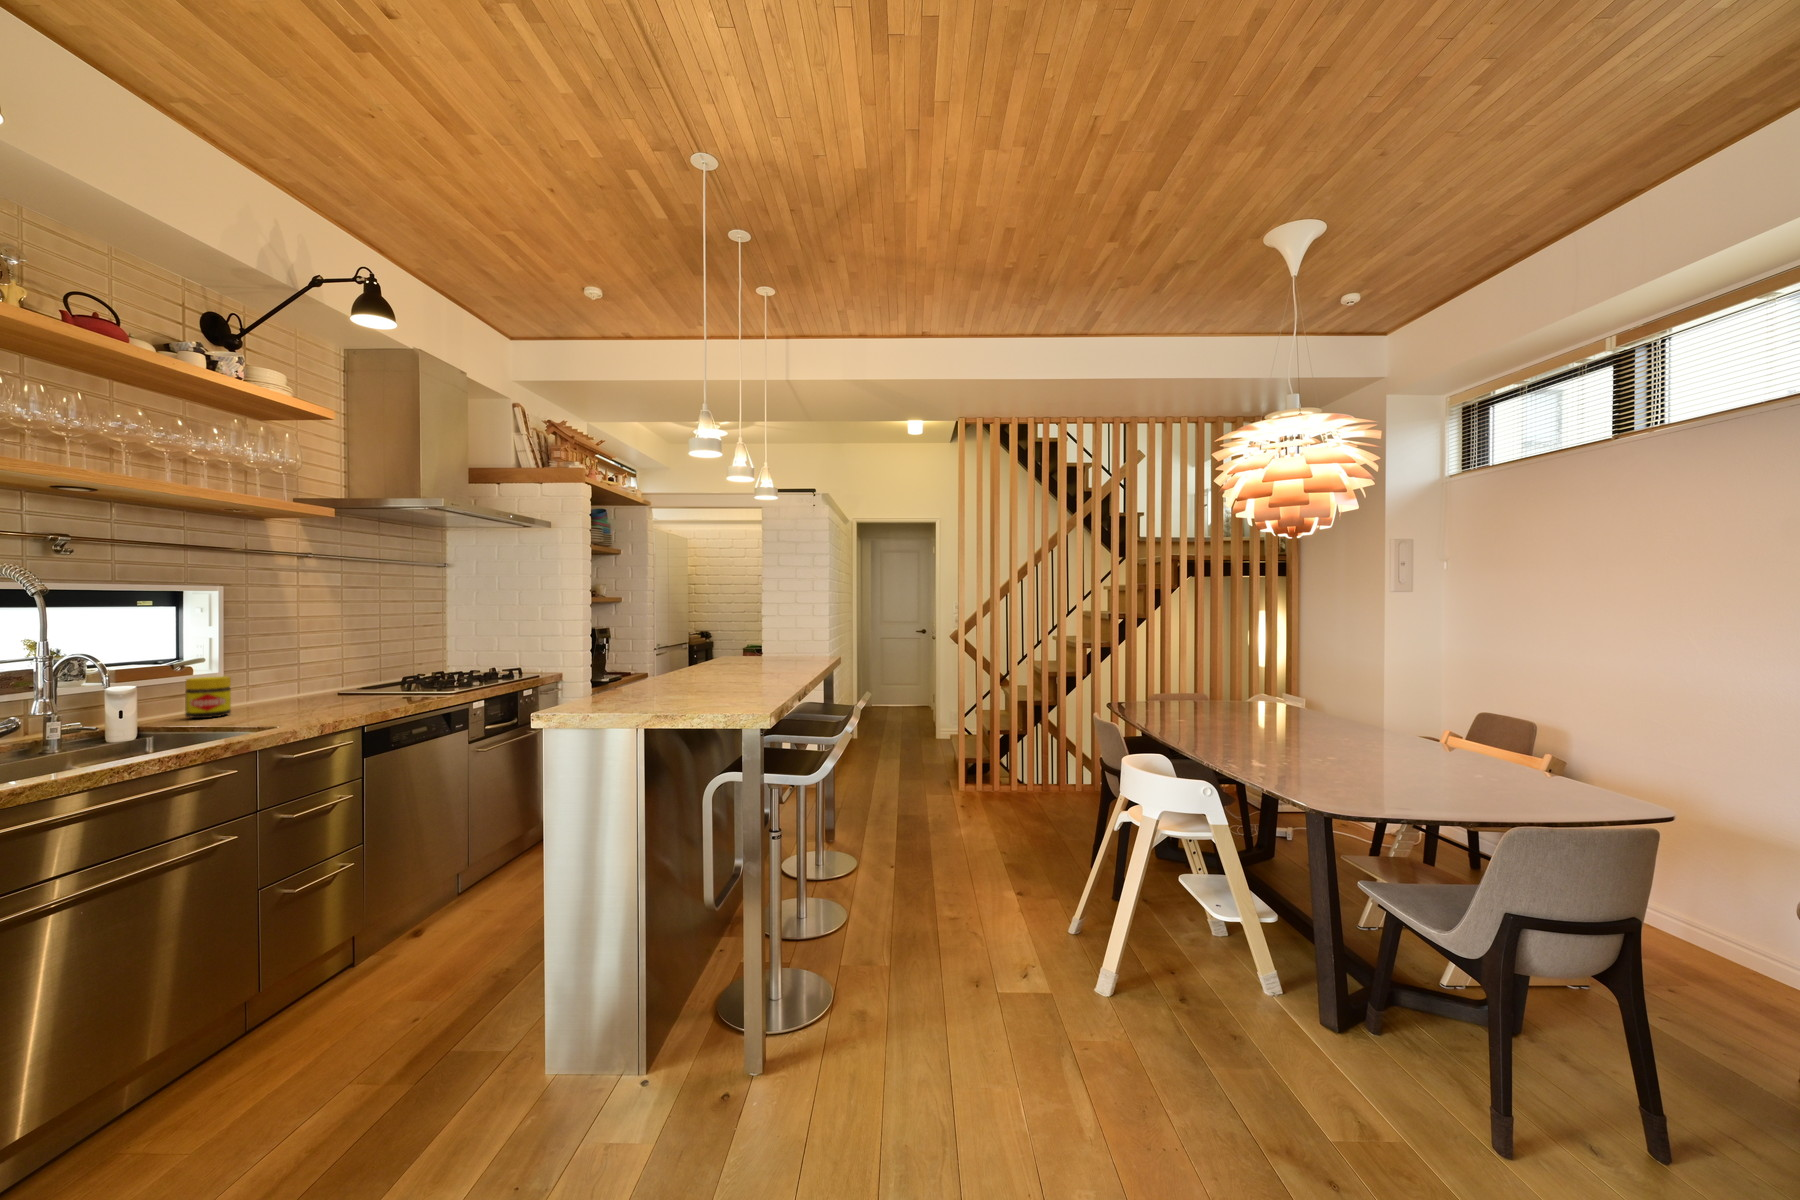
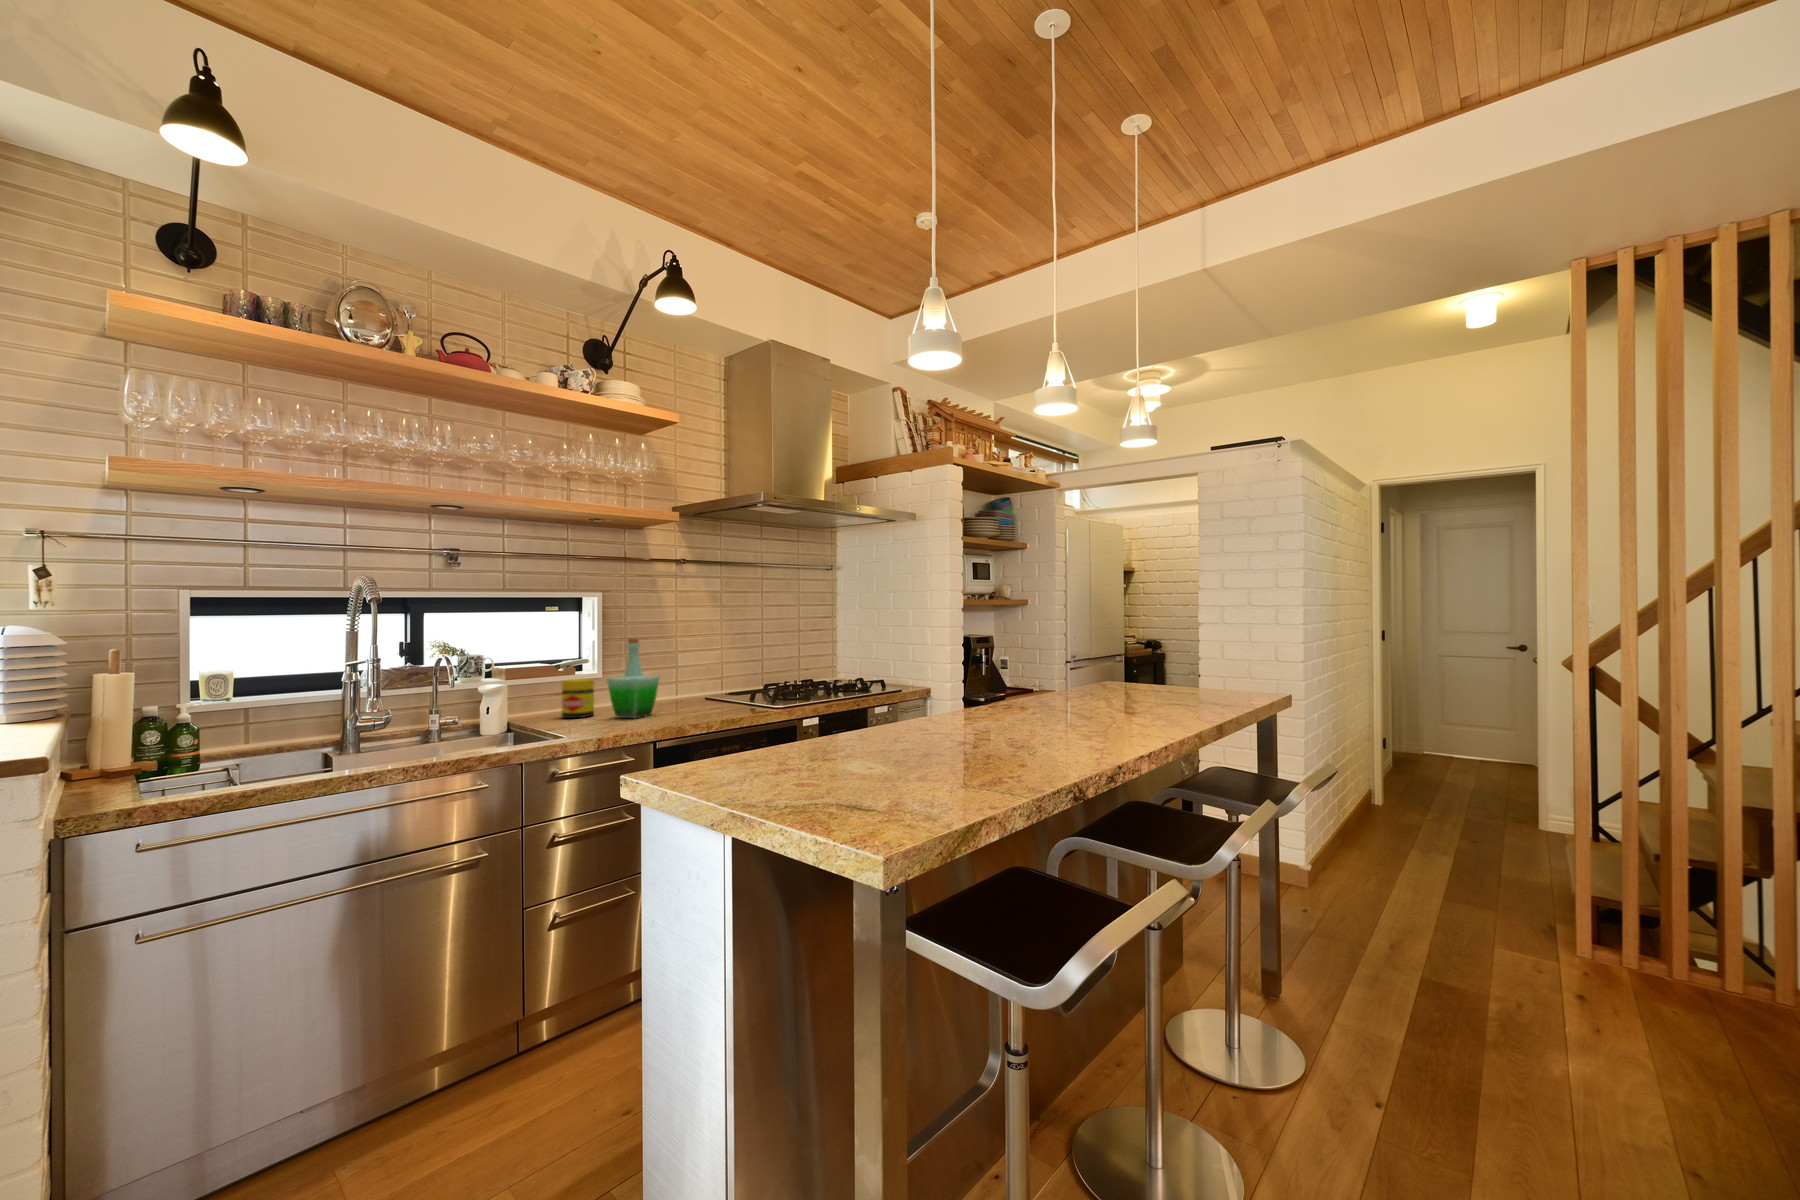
bottle: none [262,633,323,713] -> present [607,638,660,718]

